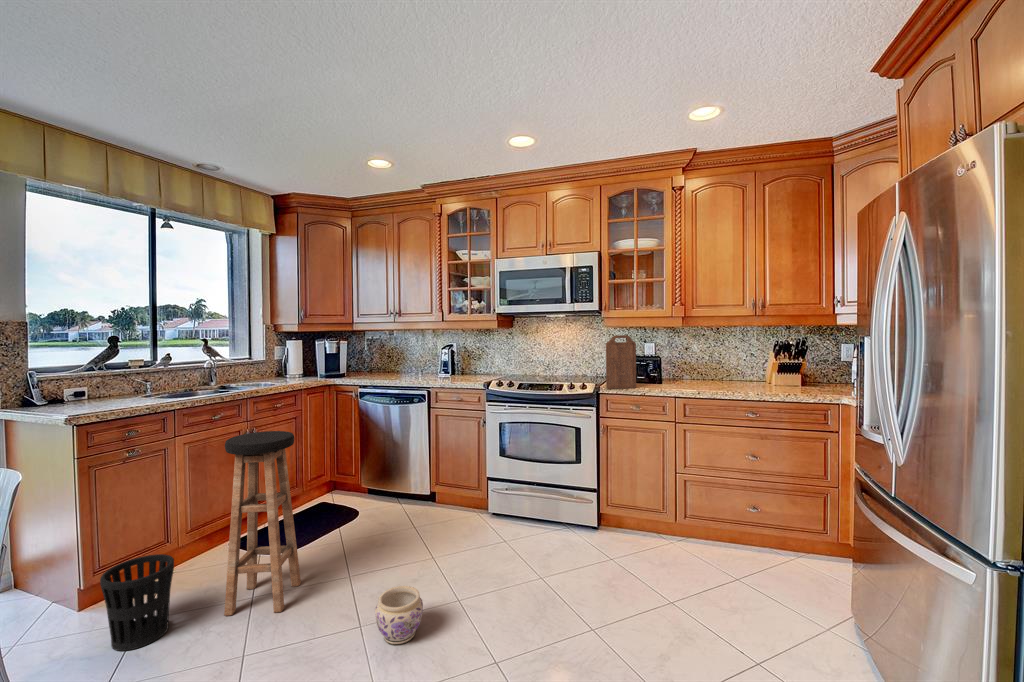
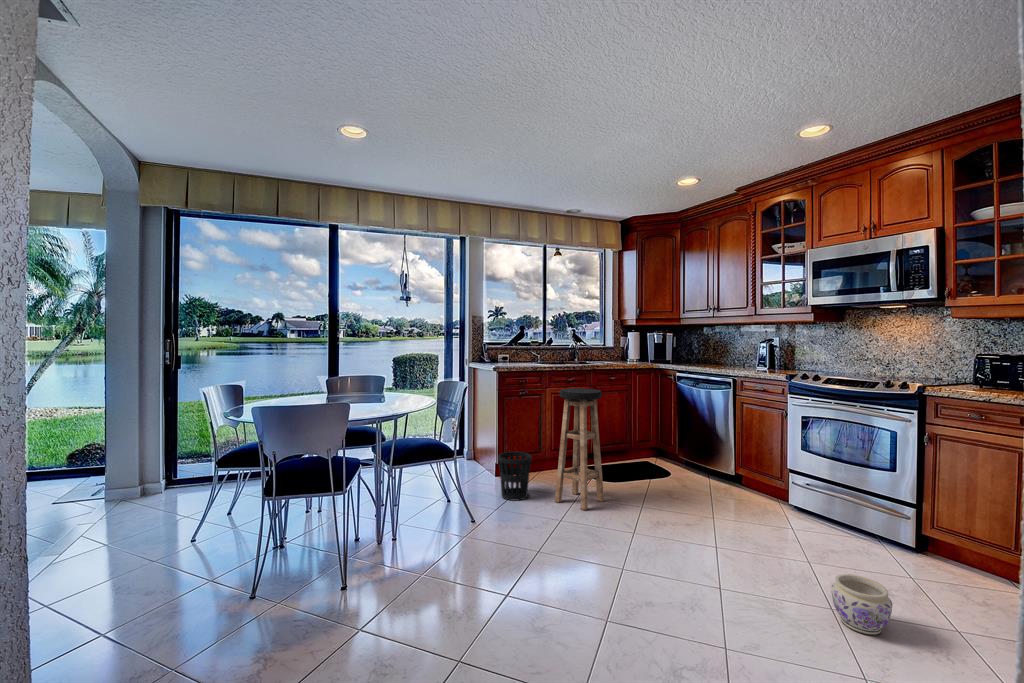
cutting board: present [606,335,636,389] -> none [943,325,998,393]
planter: present [375,586,423,645] -> present [831,574,892,636]

